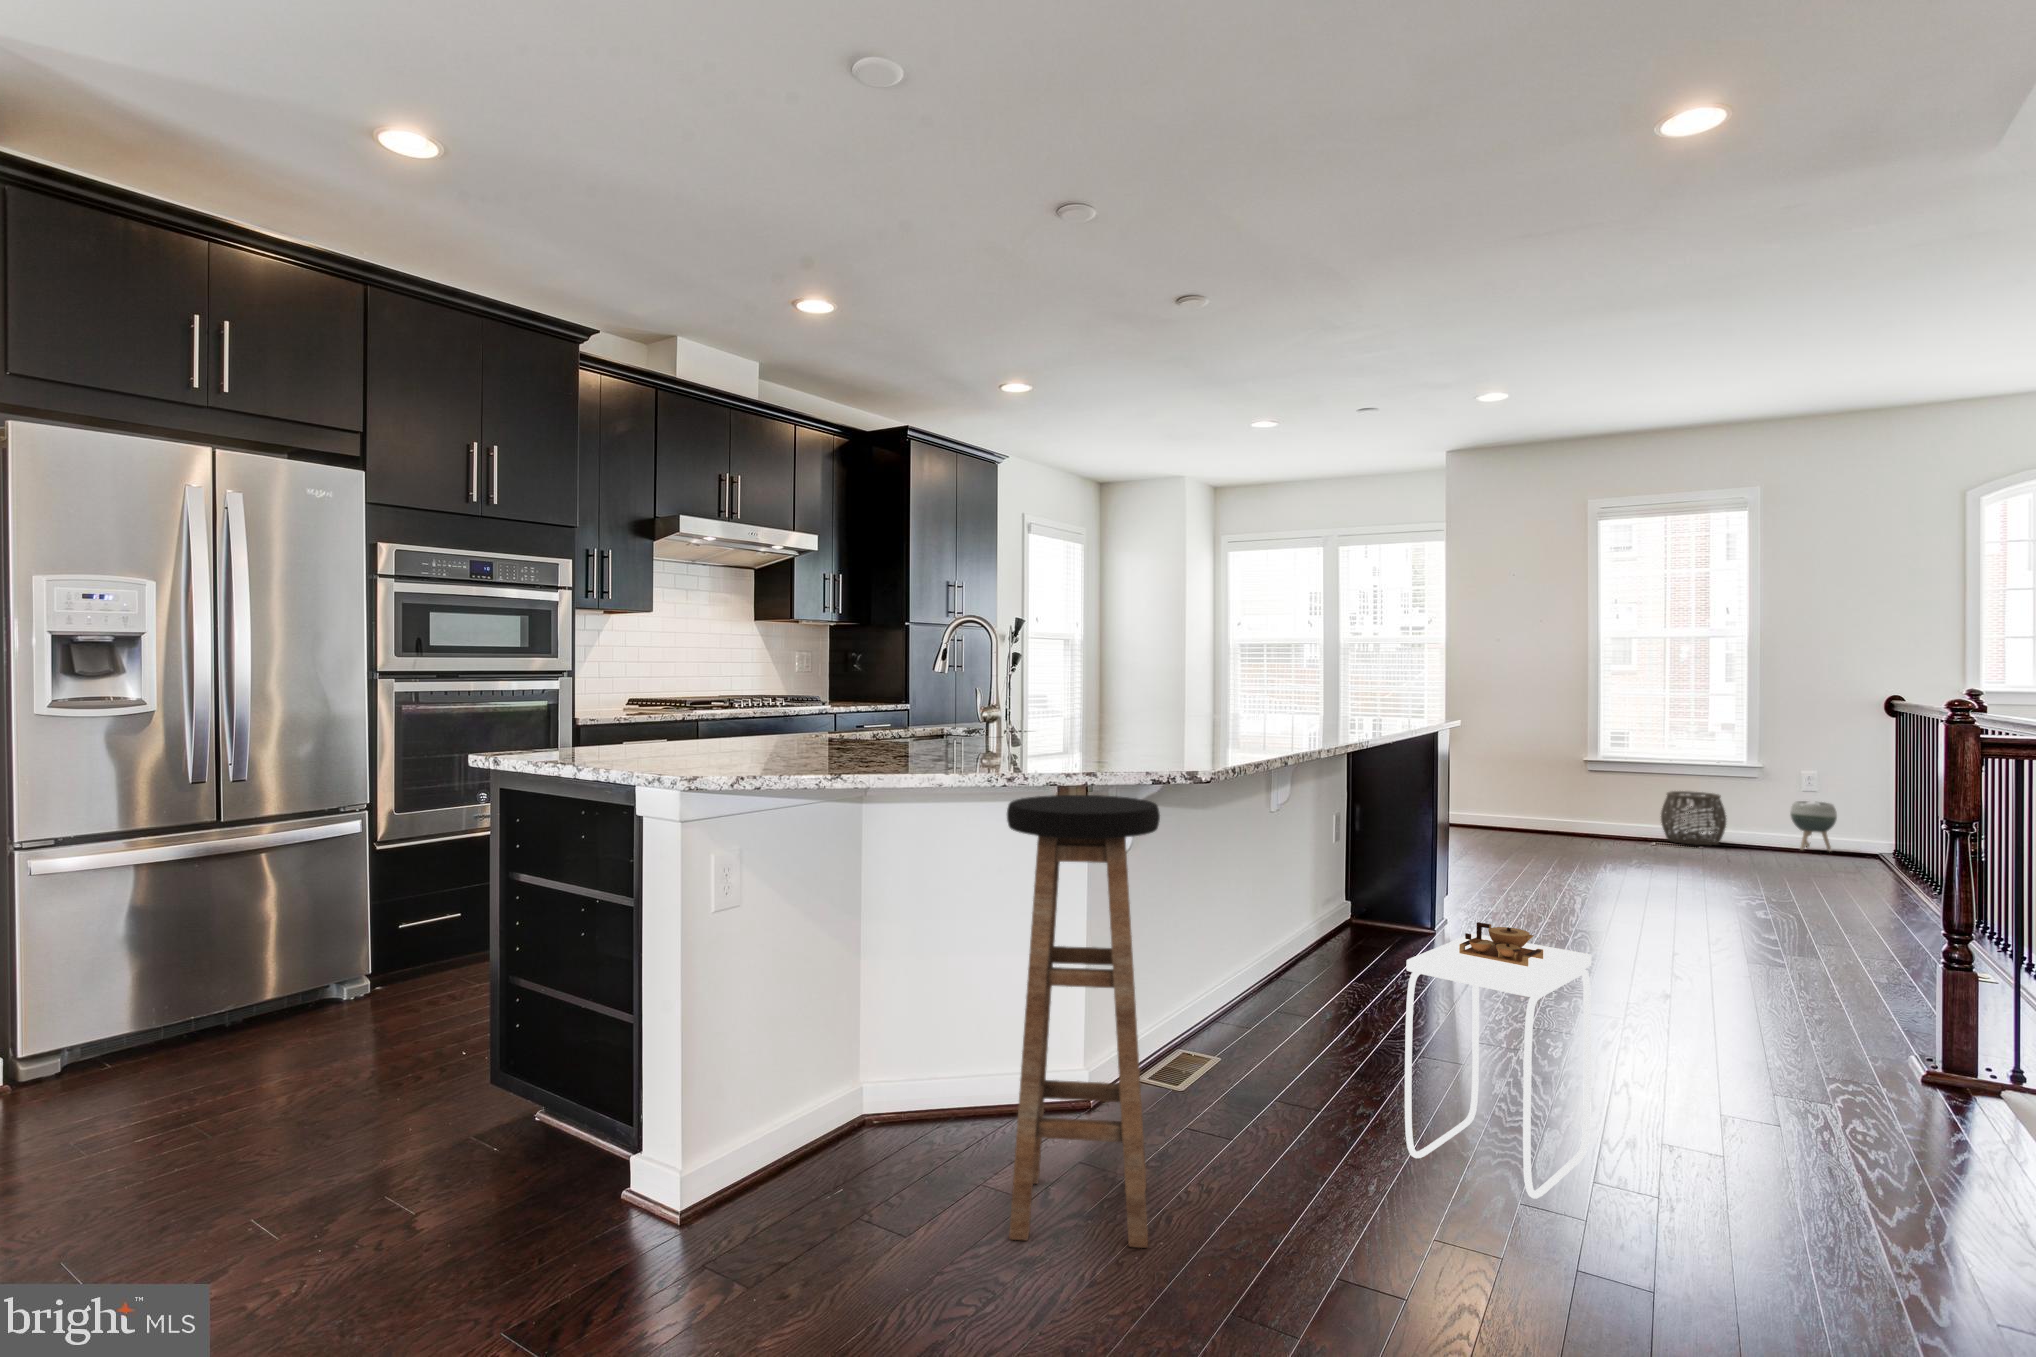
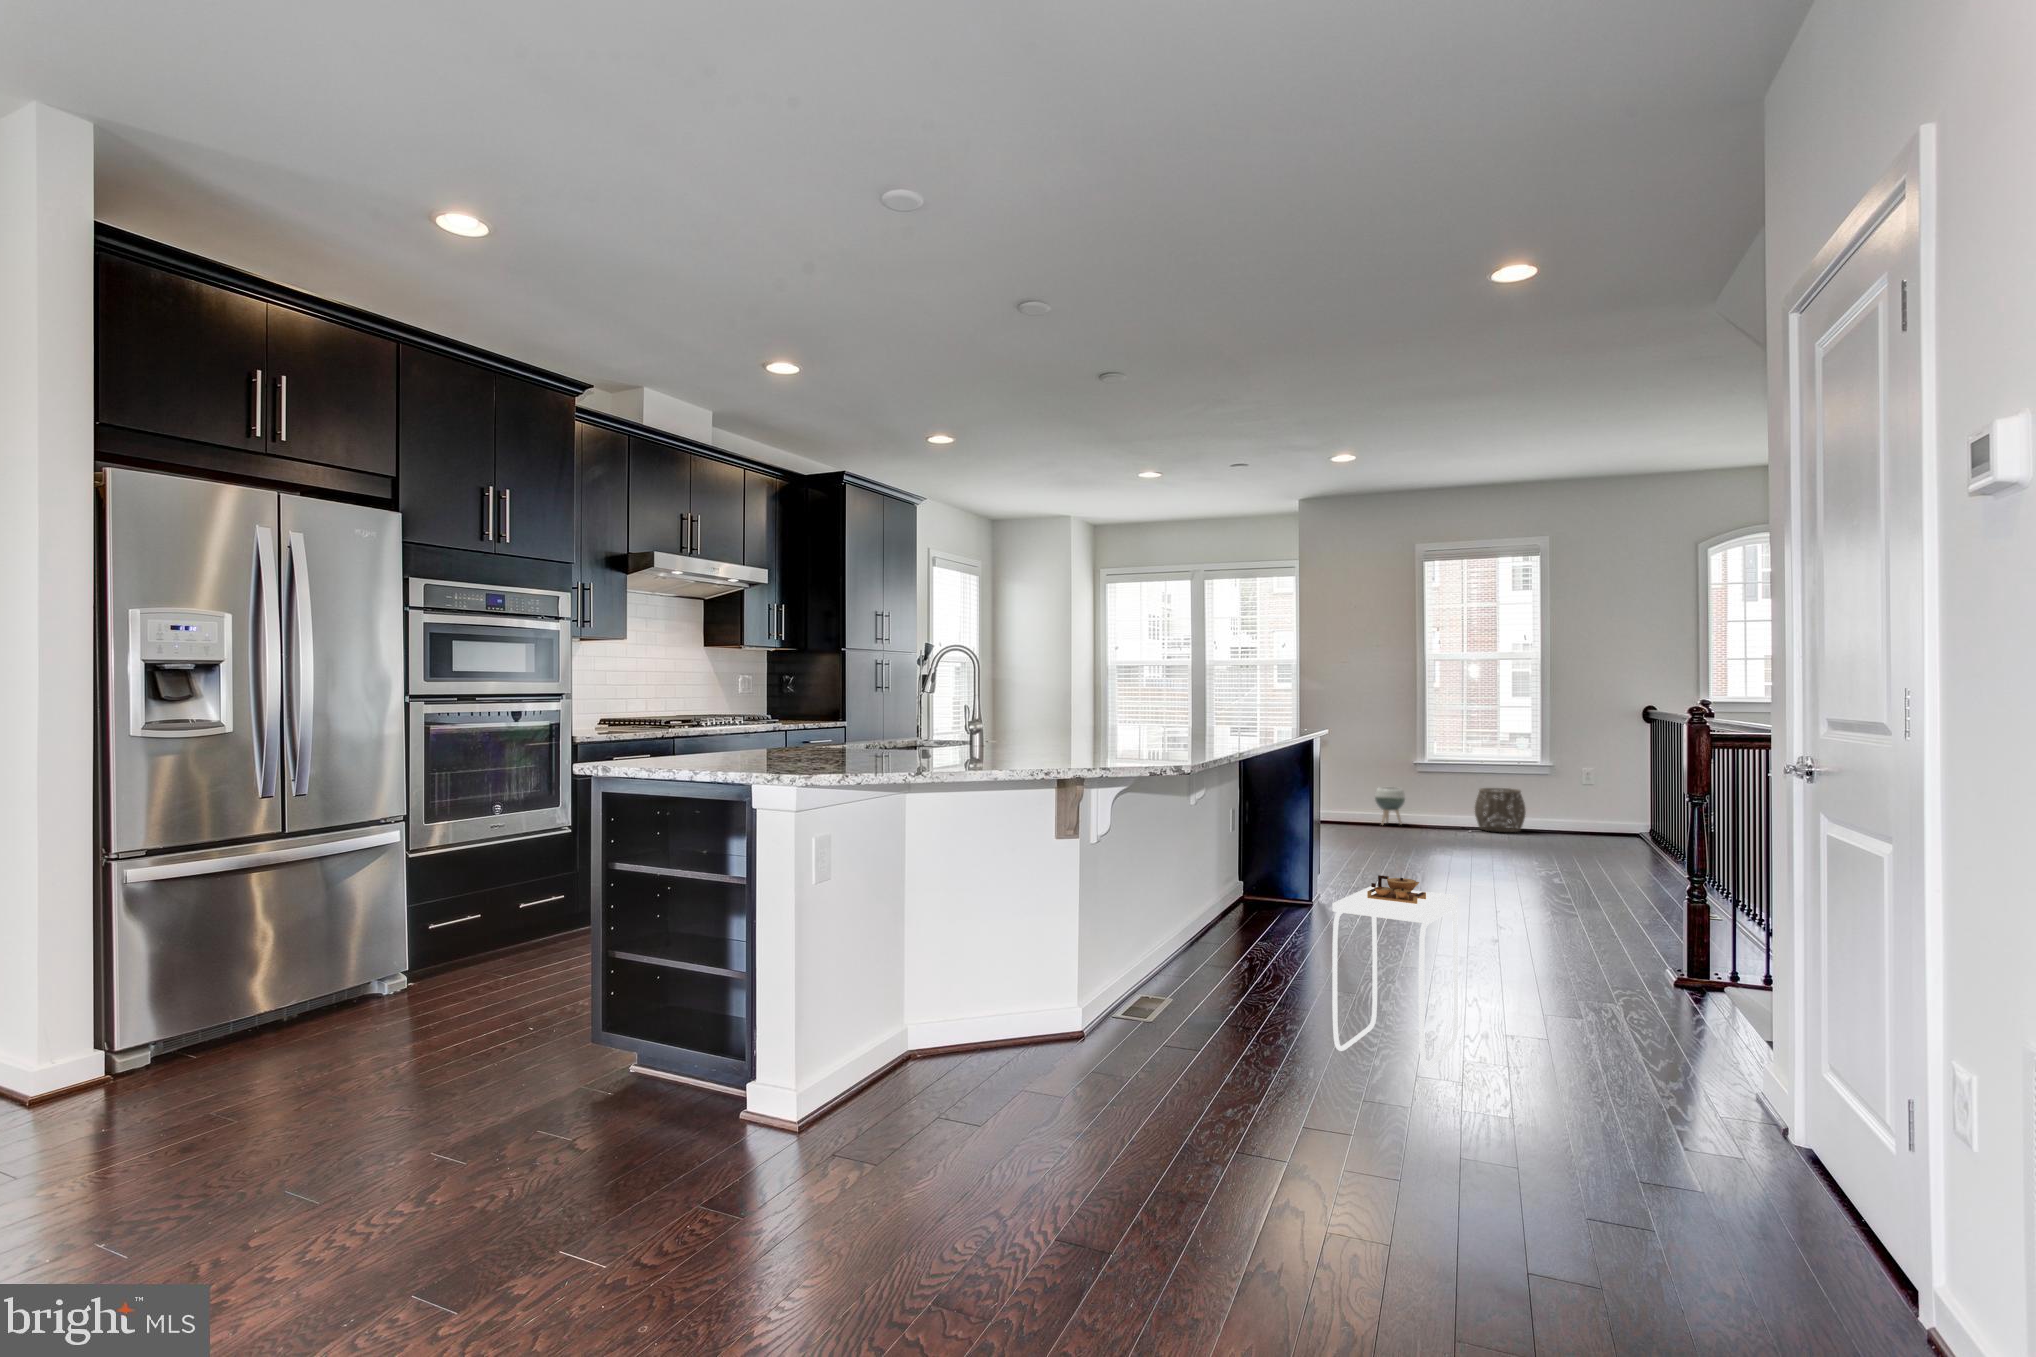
bar stool: present [1007,795,1160,1248] -> none [1054,786,1169,1116]
planter: present [1790,801,1837,851] -> present [1375,787,1405,824]

